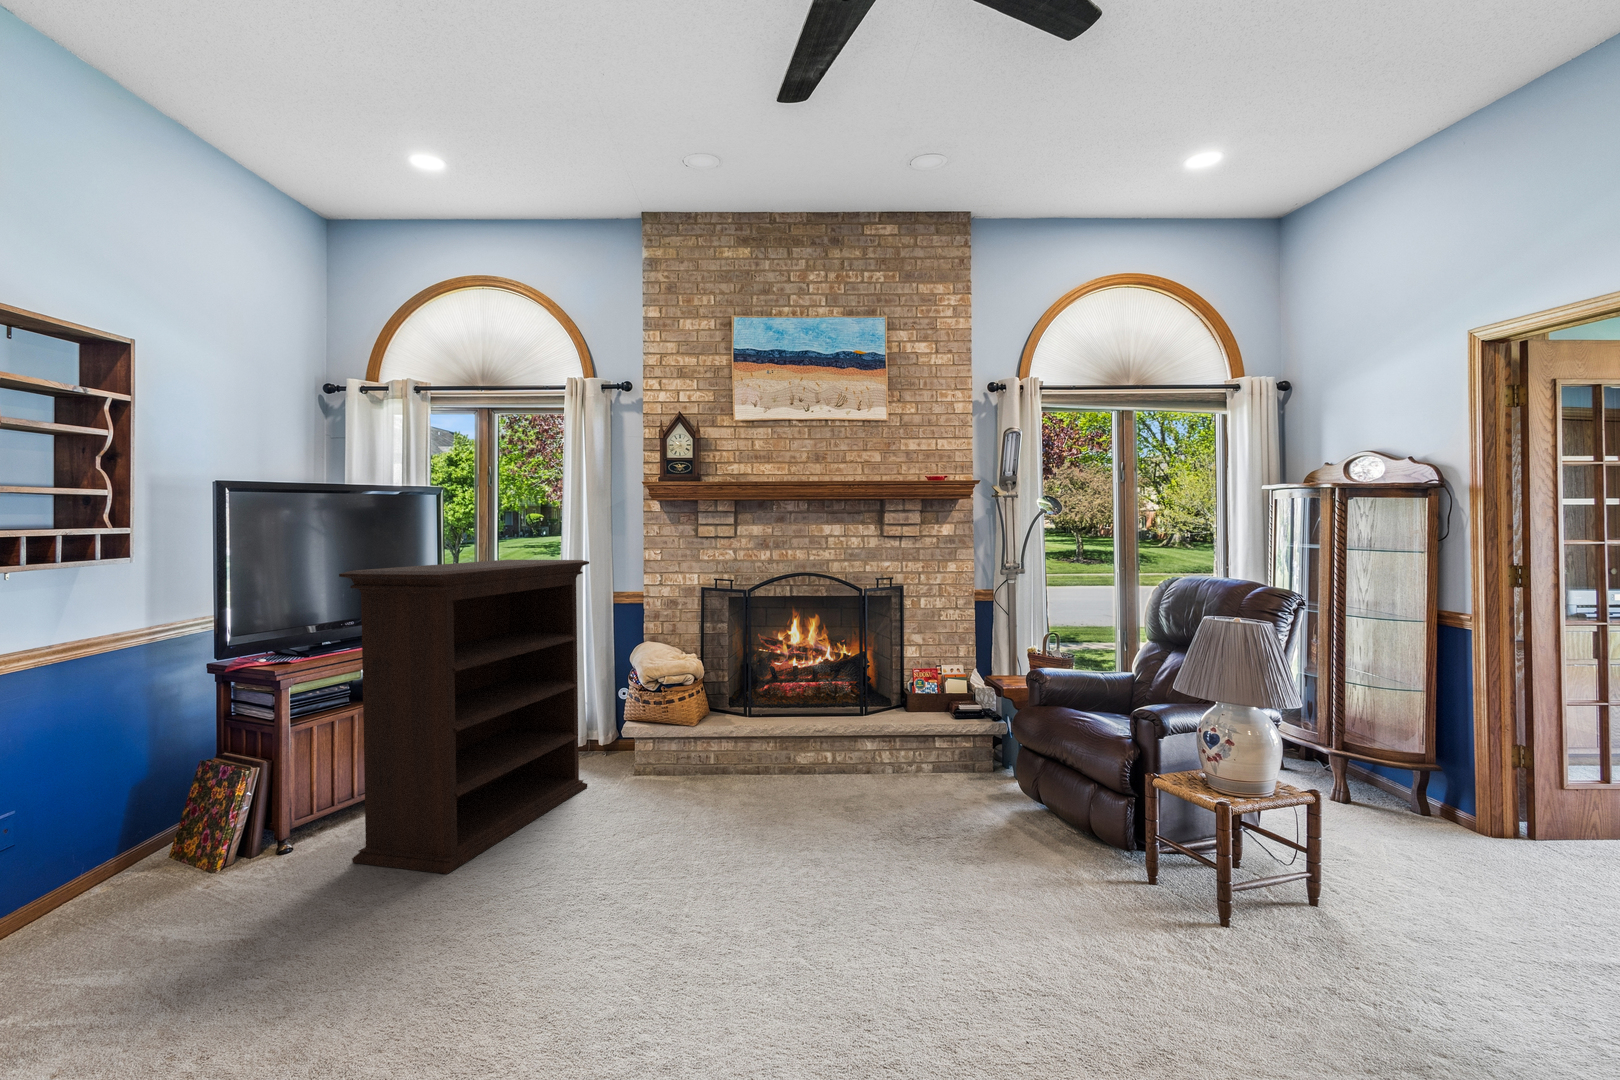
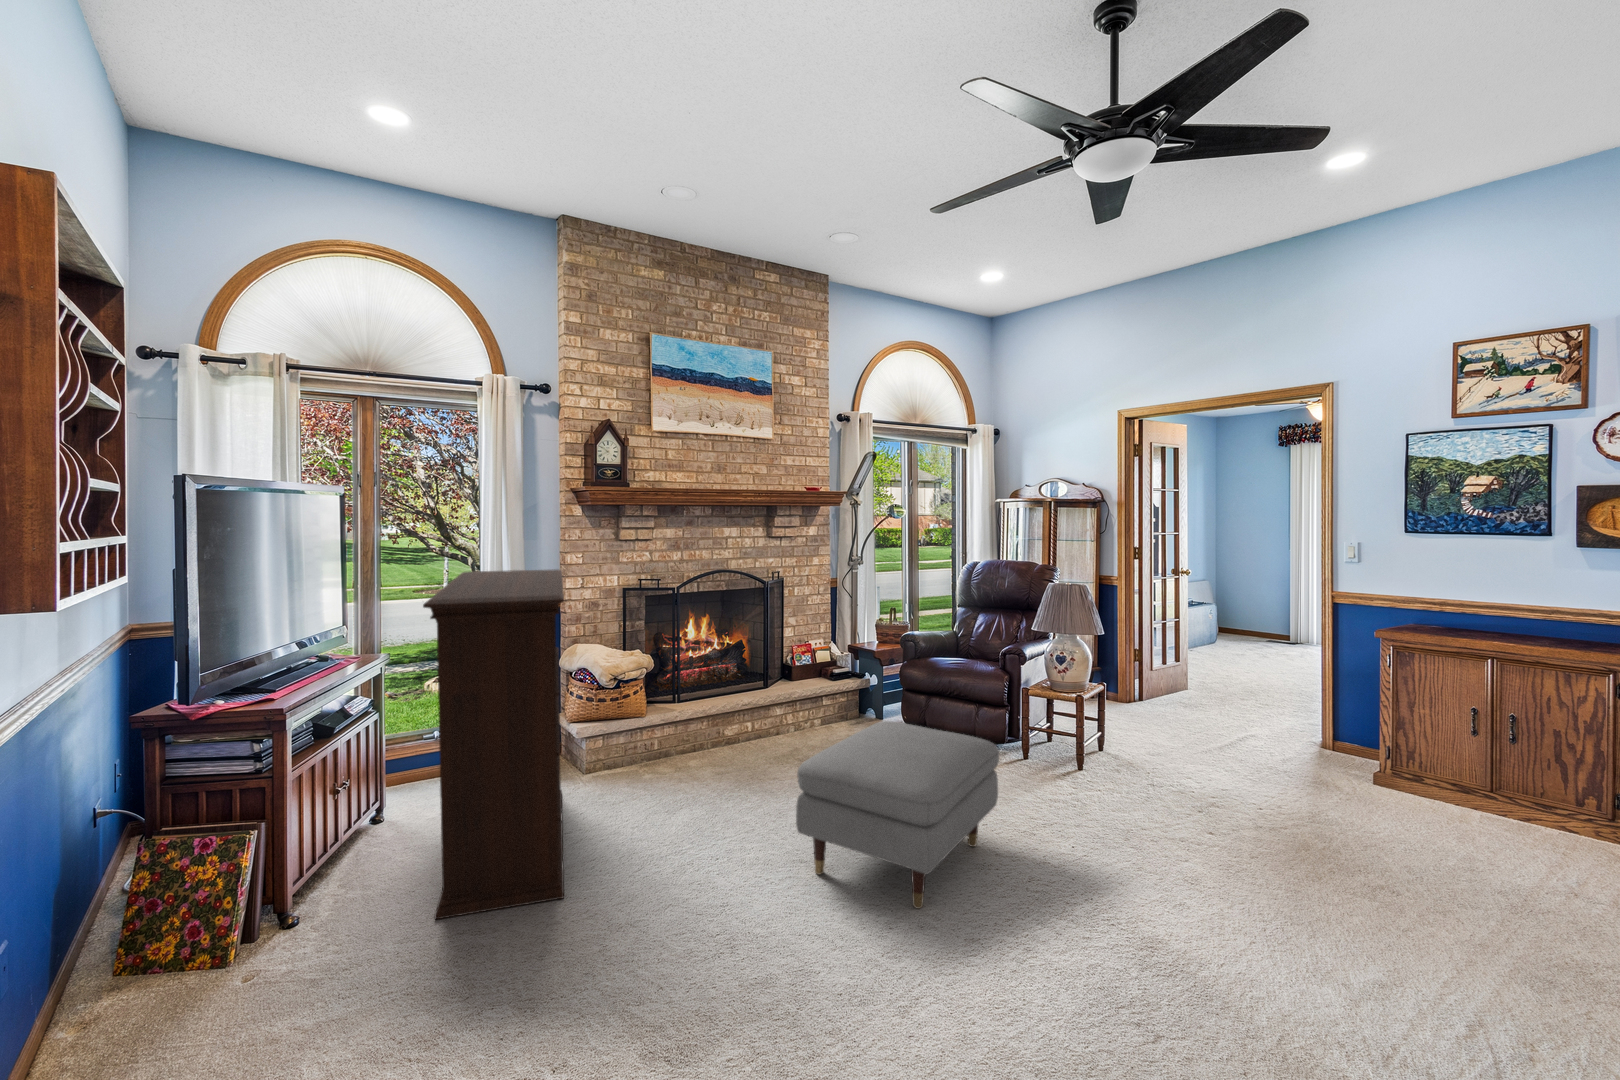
ottoman: none [642,759,922,994] -> present [796,721,999,909]

